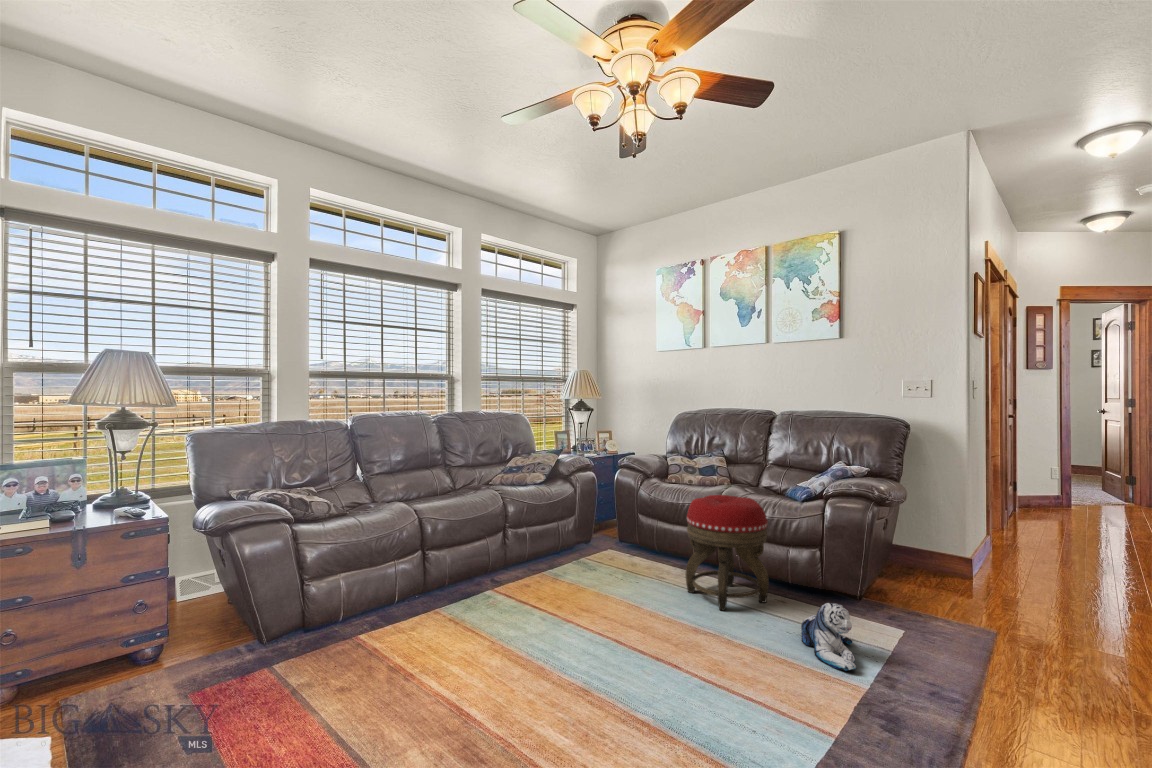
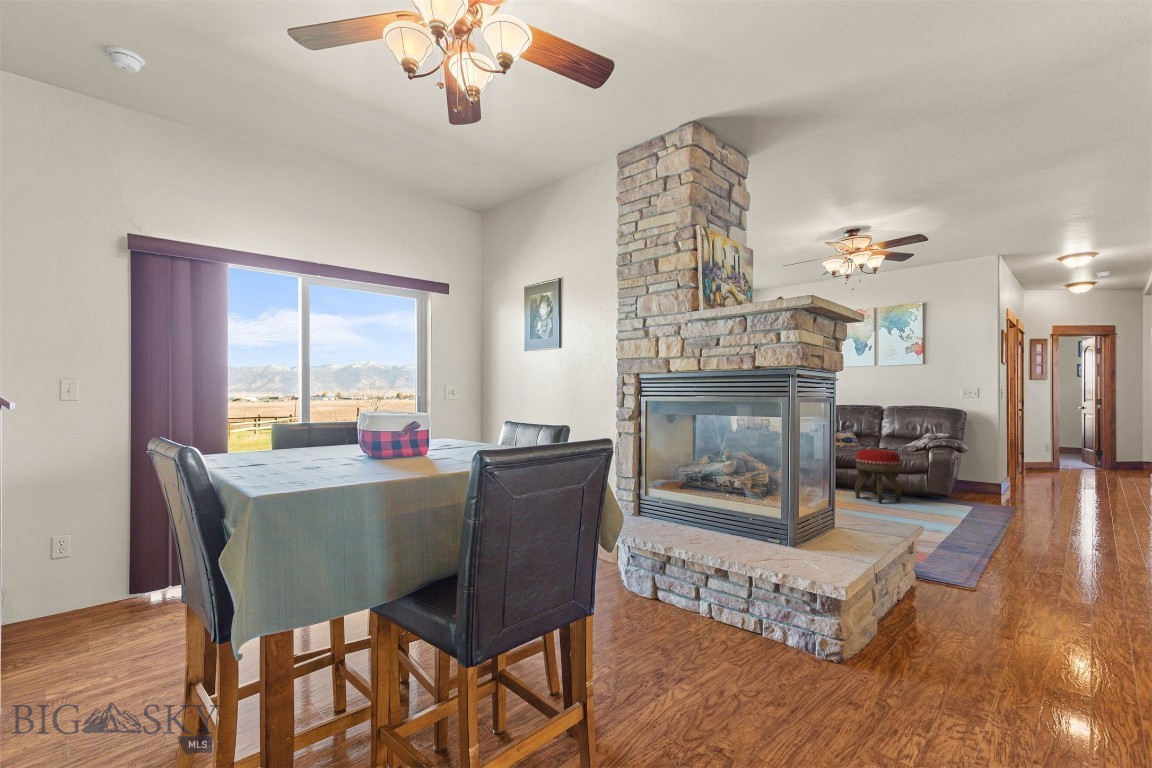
plush toy: present [801,603,856,671] -> none [926,491,959,518]

